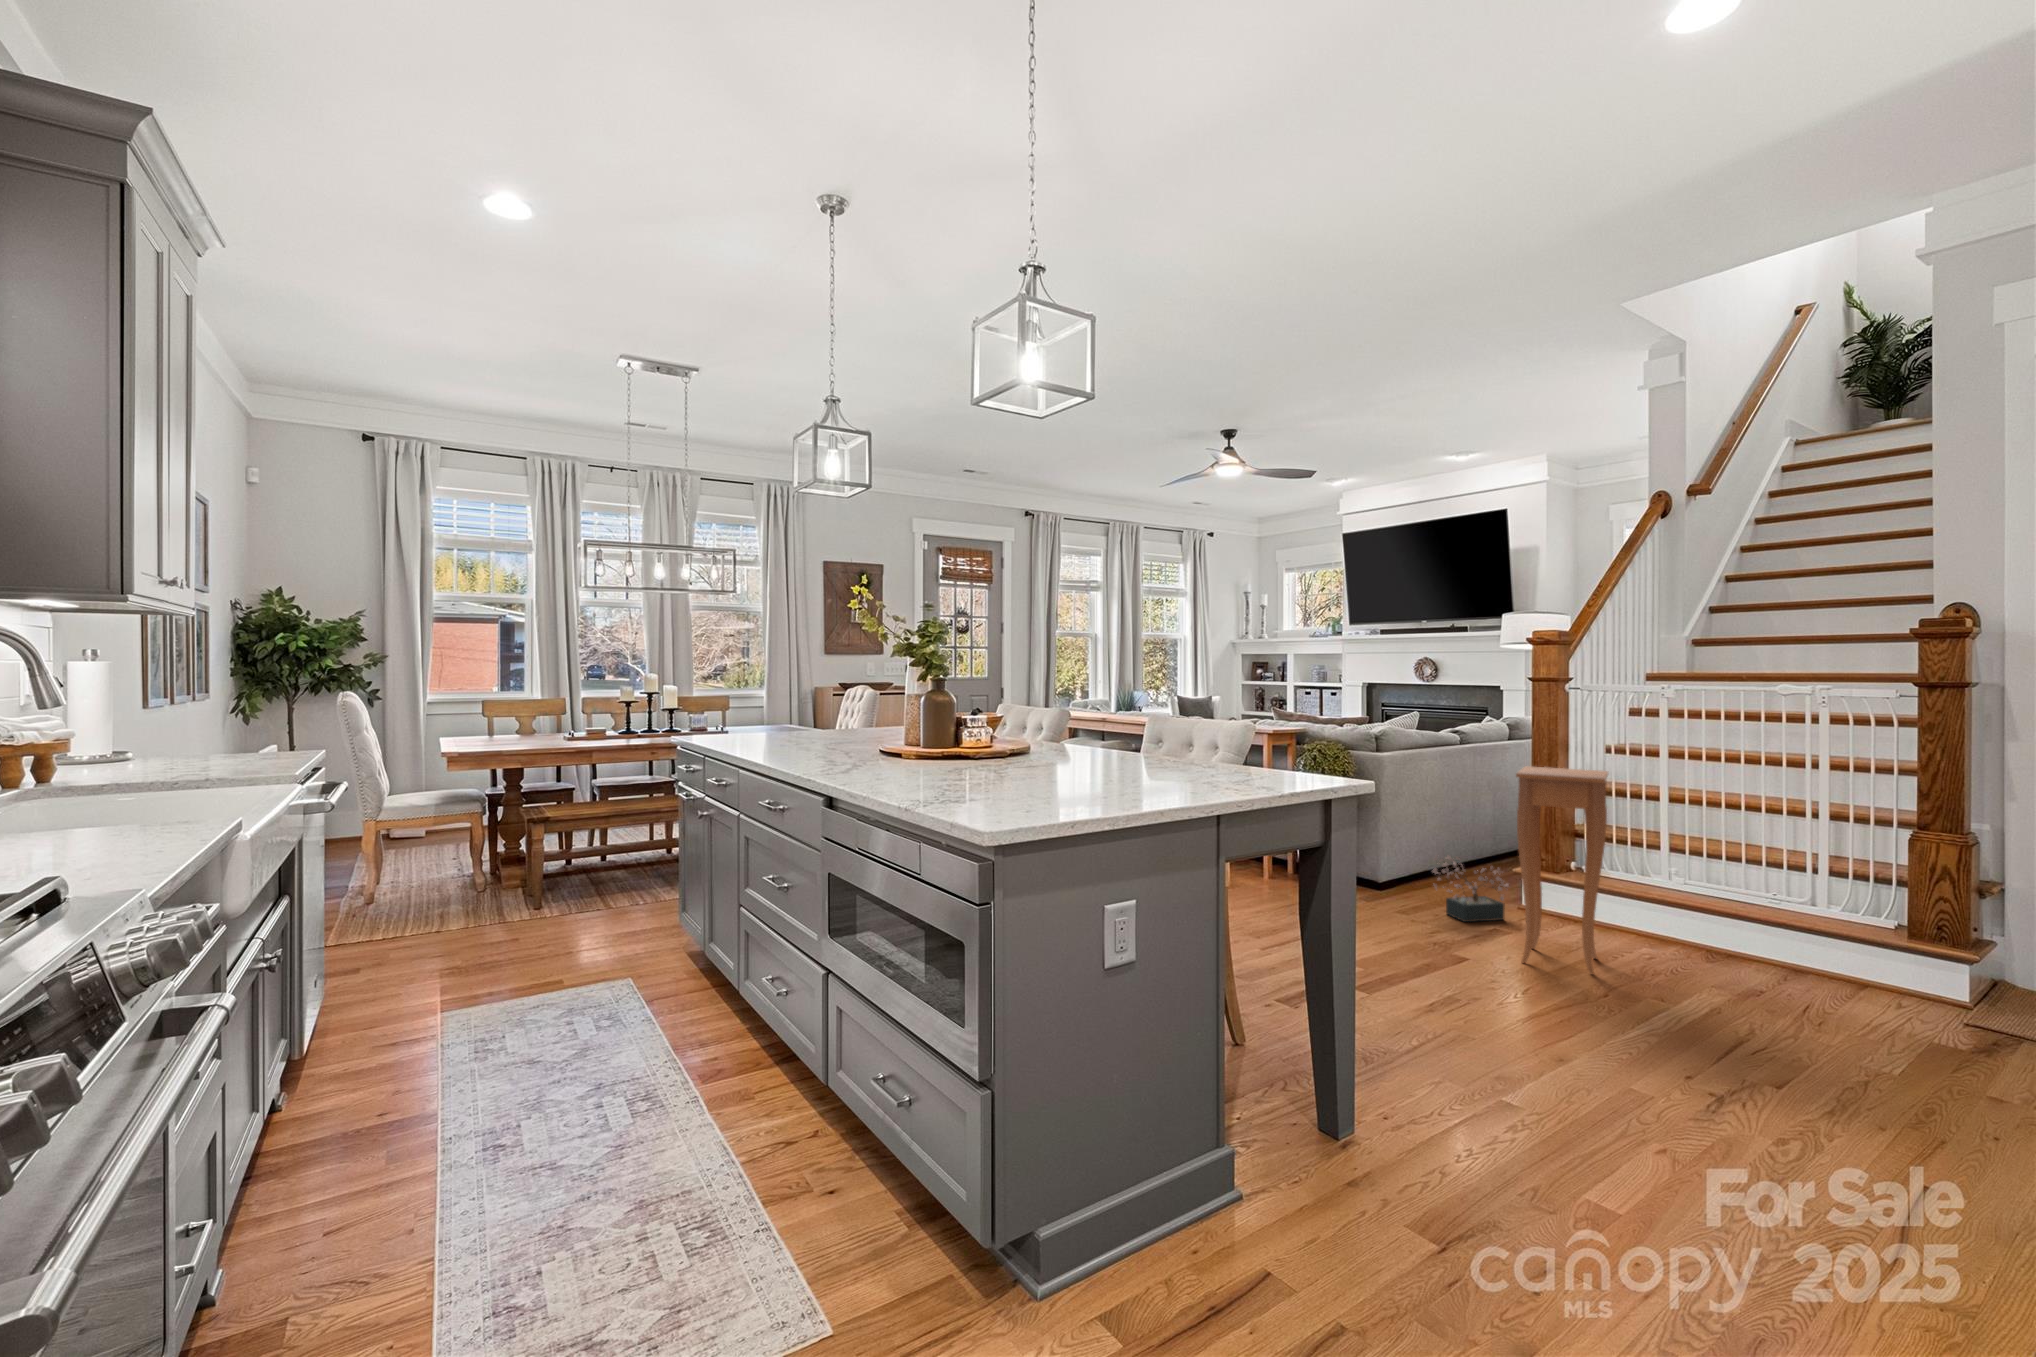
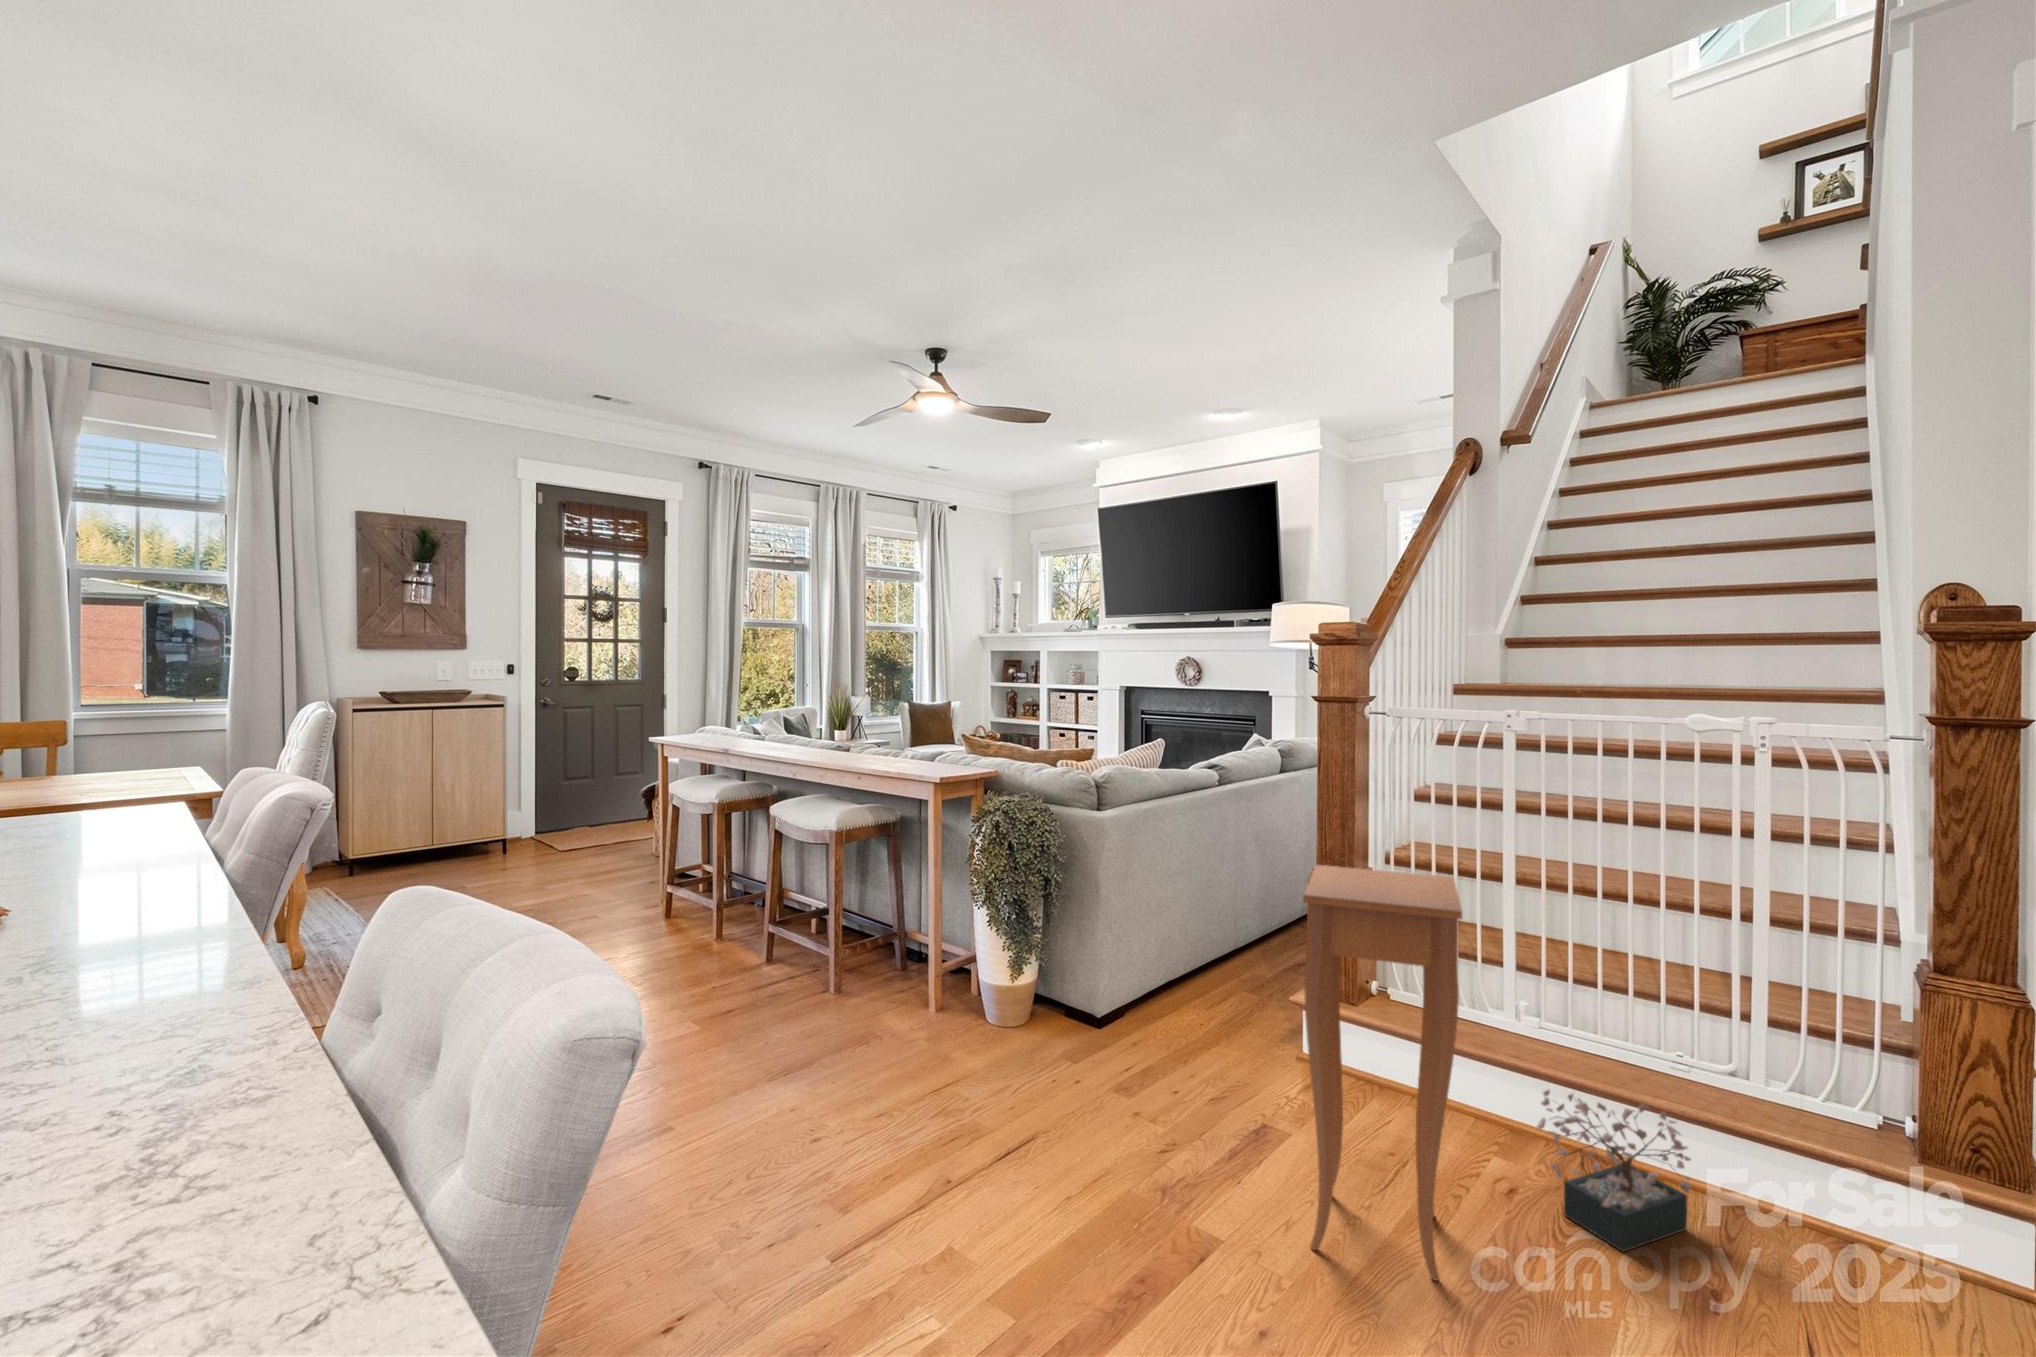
decorative plant: present [1433,856,1508,922] -> present [1536,1090,1691,1252]

